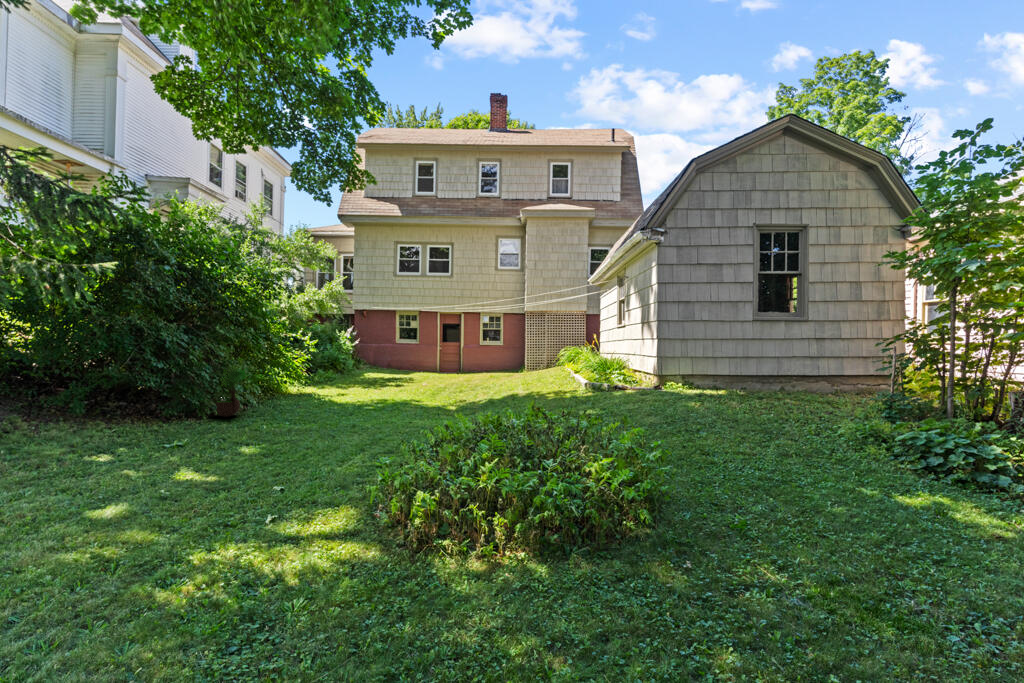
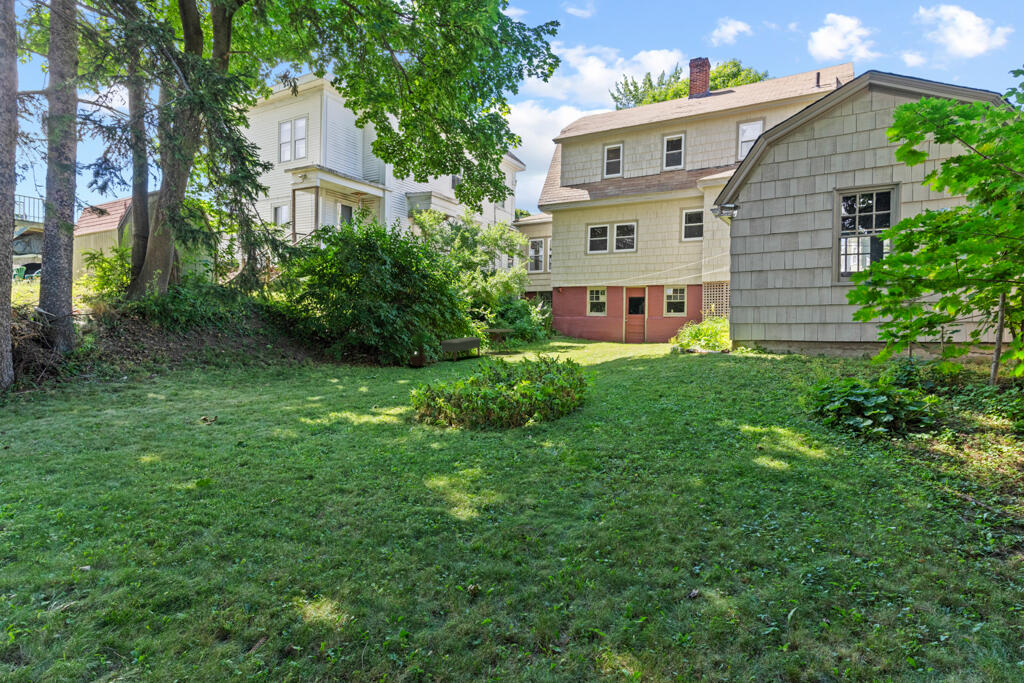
round table: none [294,360,342,394] -> present [480,329,514,354]
bench: none [251,371,302,406] -> present [441,337,481,361]

